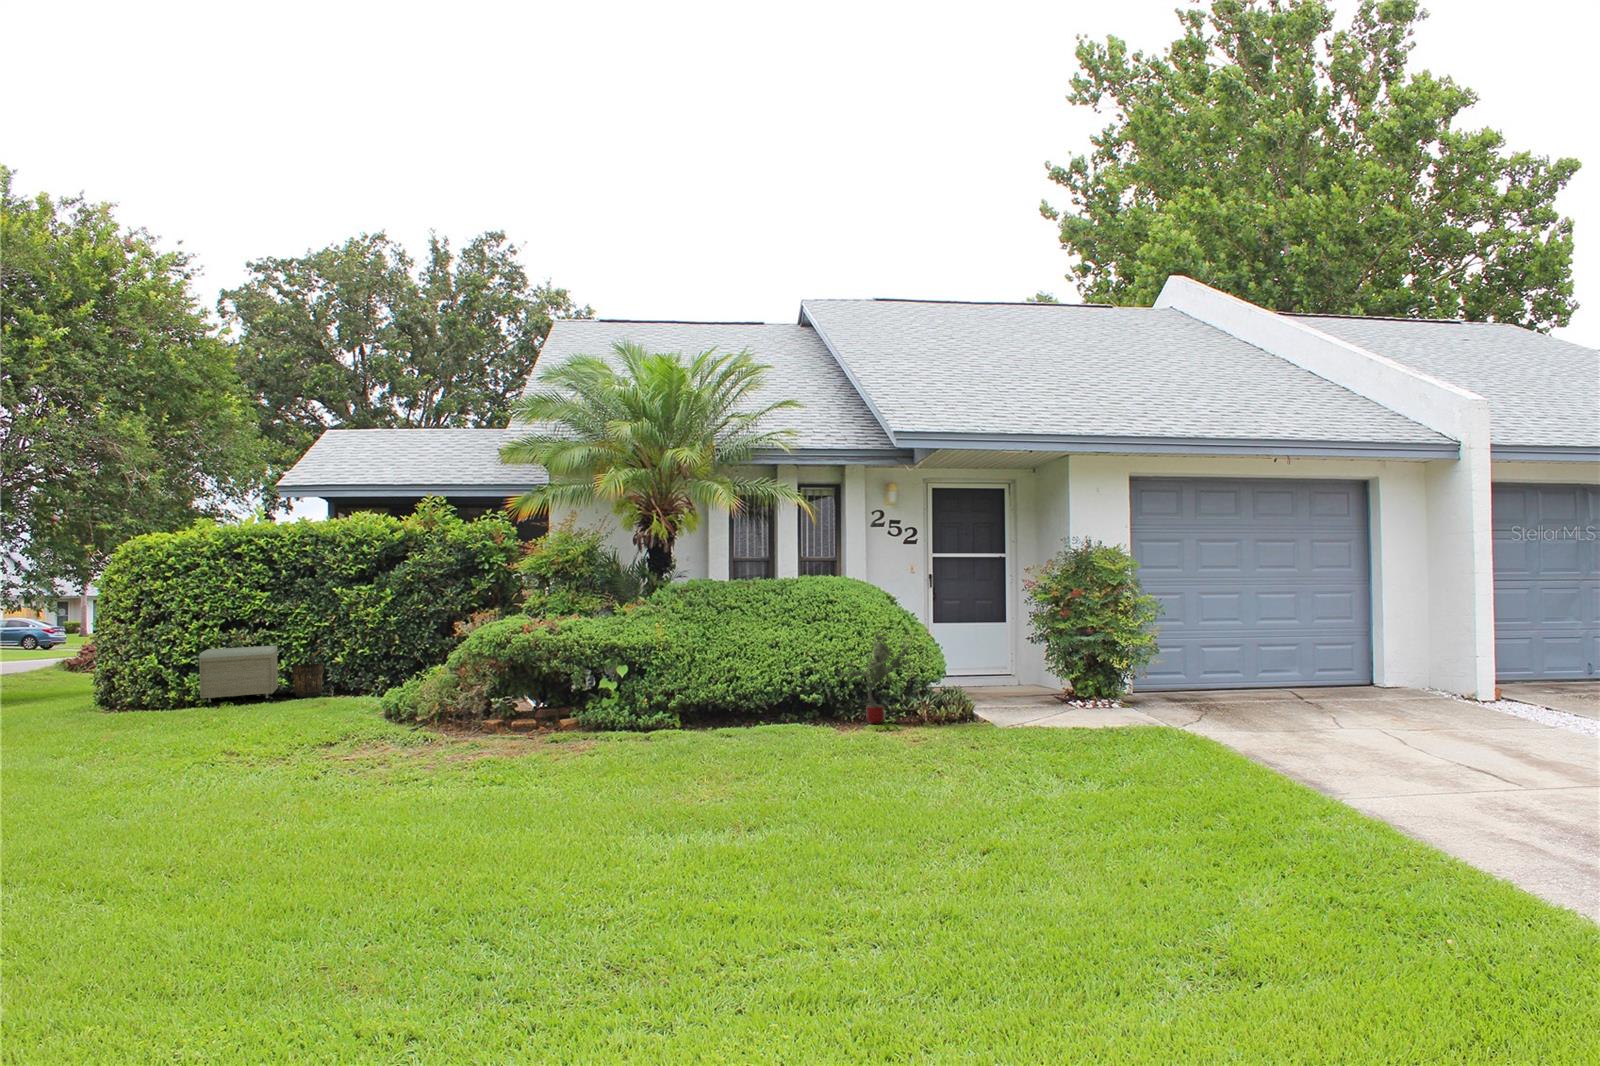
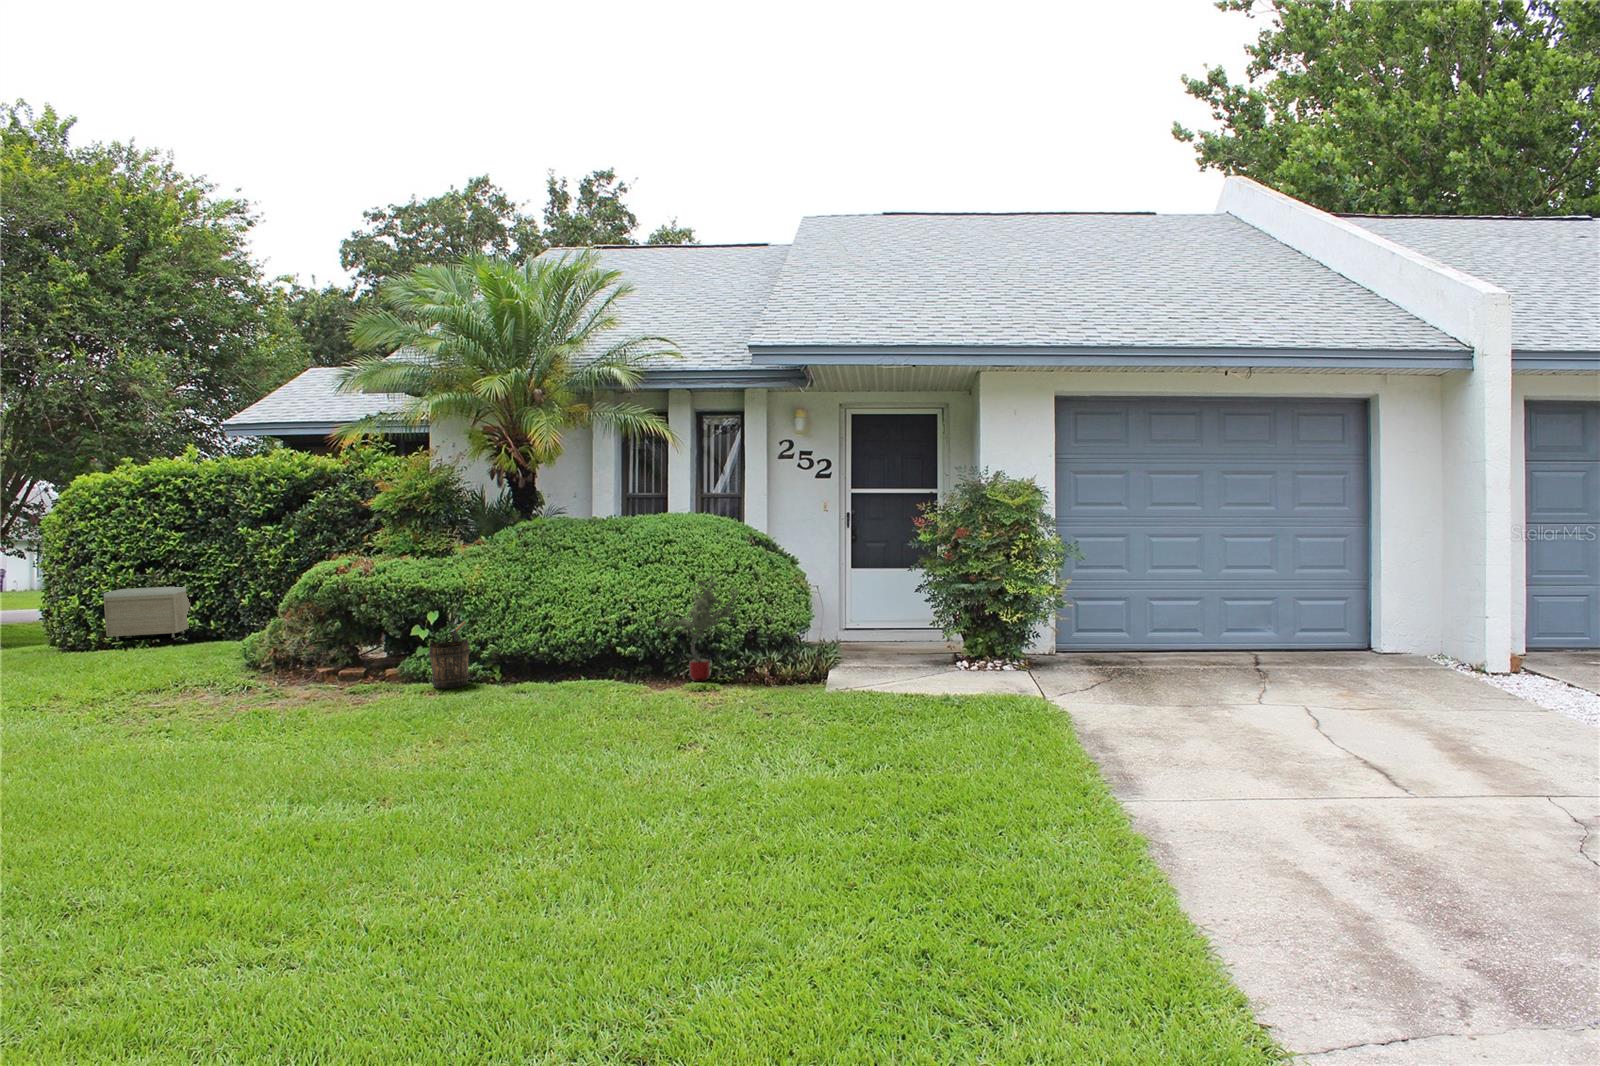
bucket: present [292,650,324,697] -> present [428,621,471,689]

